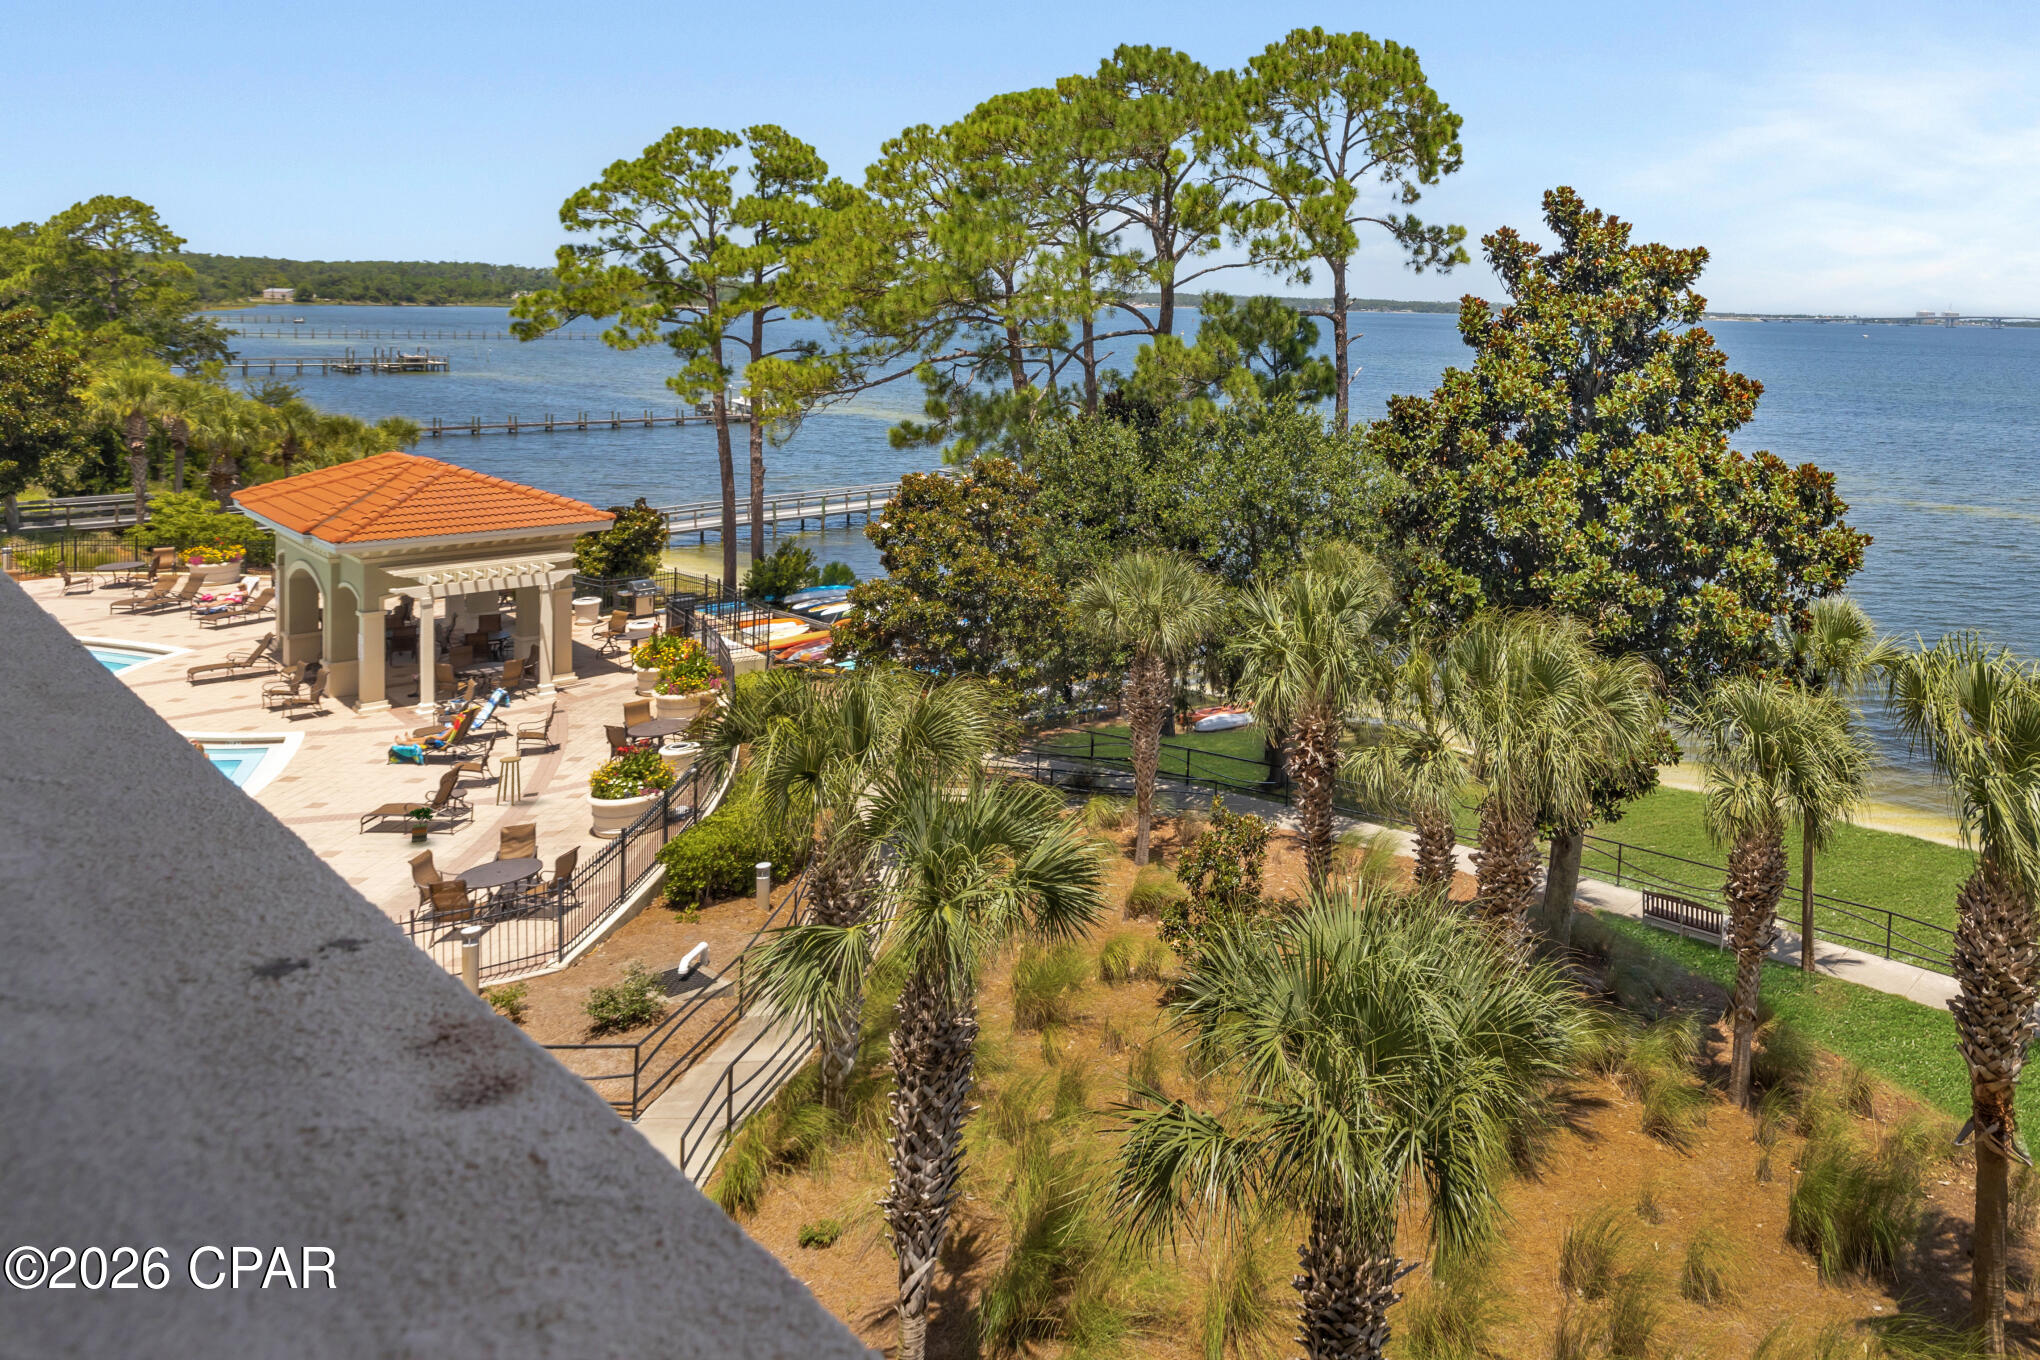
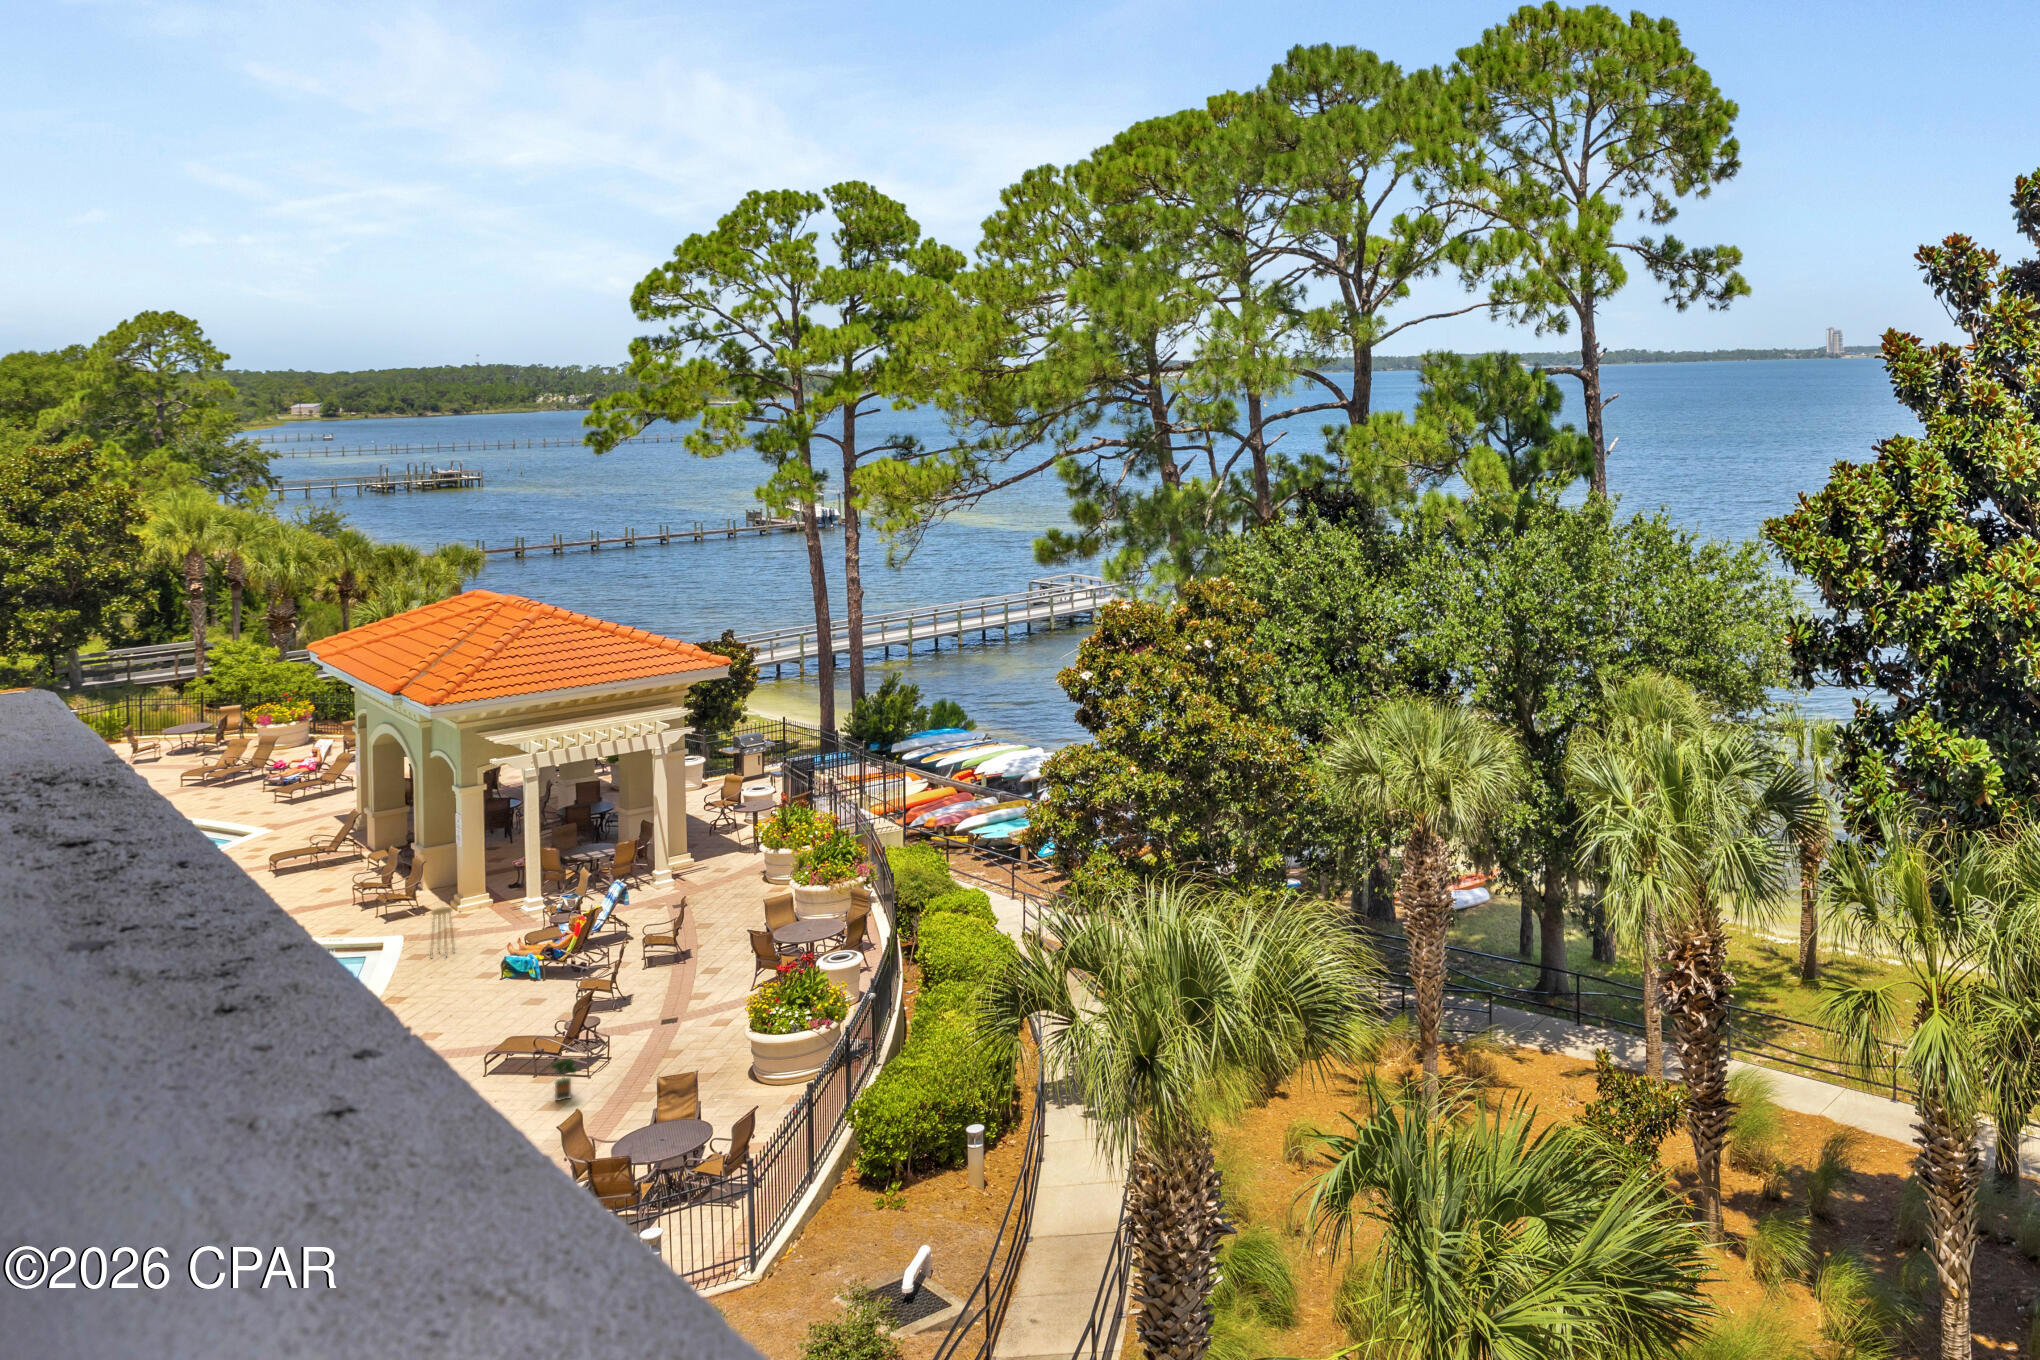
stool: present [496,756,521,805] -> present [431,907,454,956]

